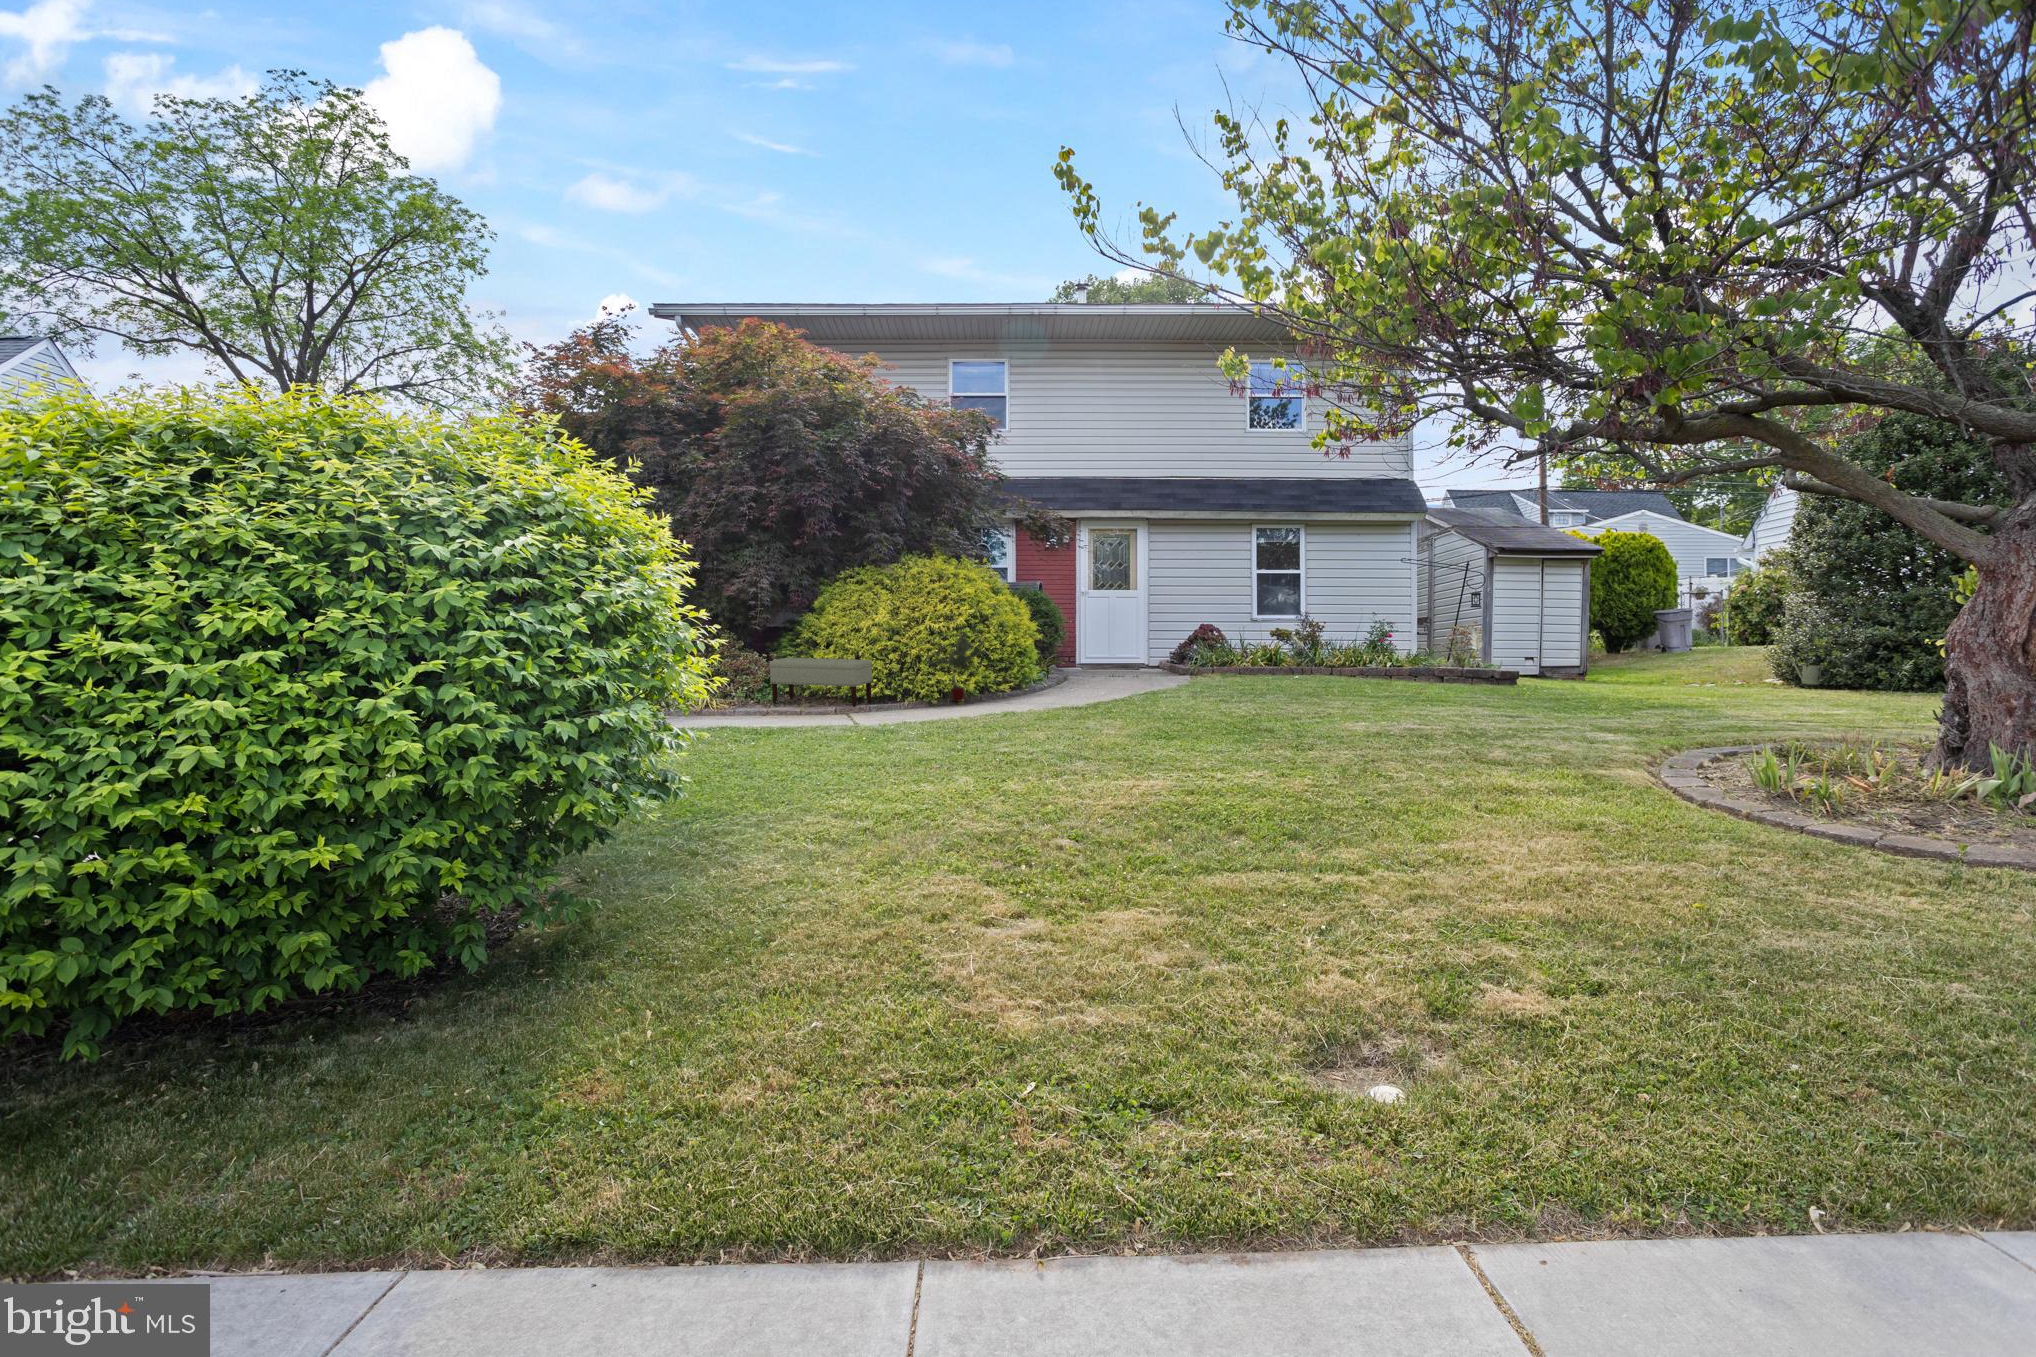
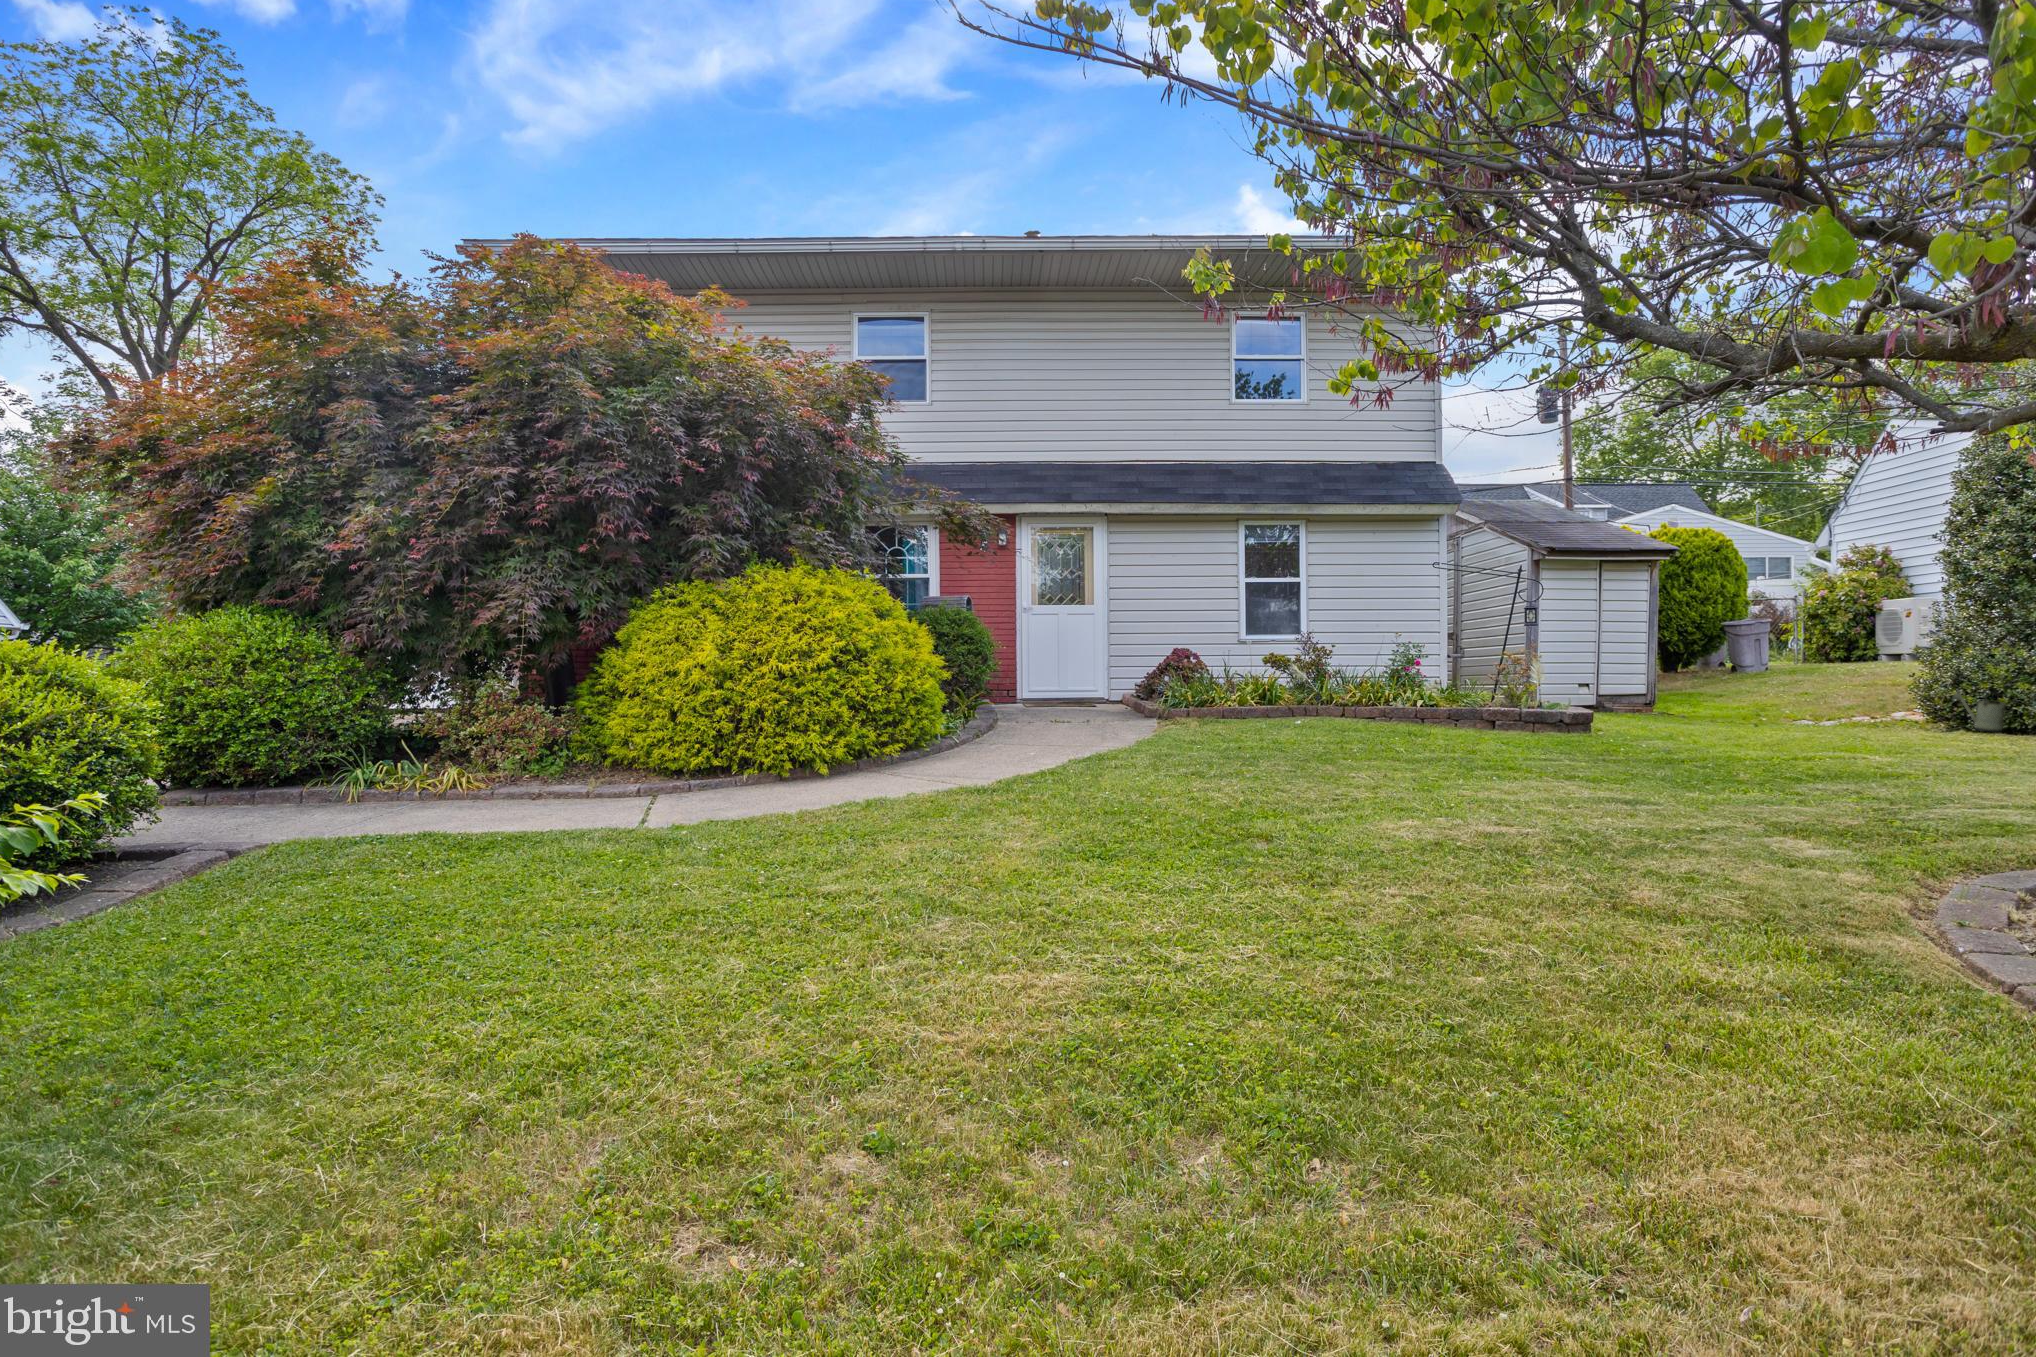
potted tree: present [930,631,986,702] -> none [762,669,853,779]
bench: present [770,658,872,707] -> none [538,714,687,790]

